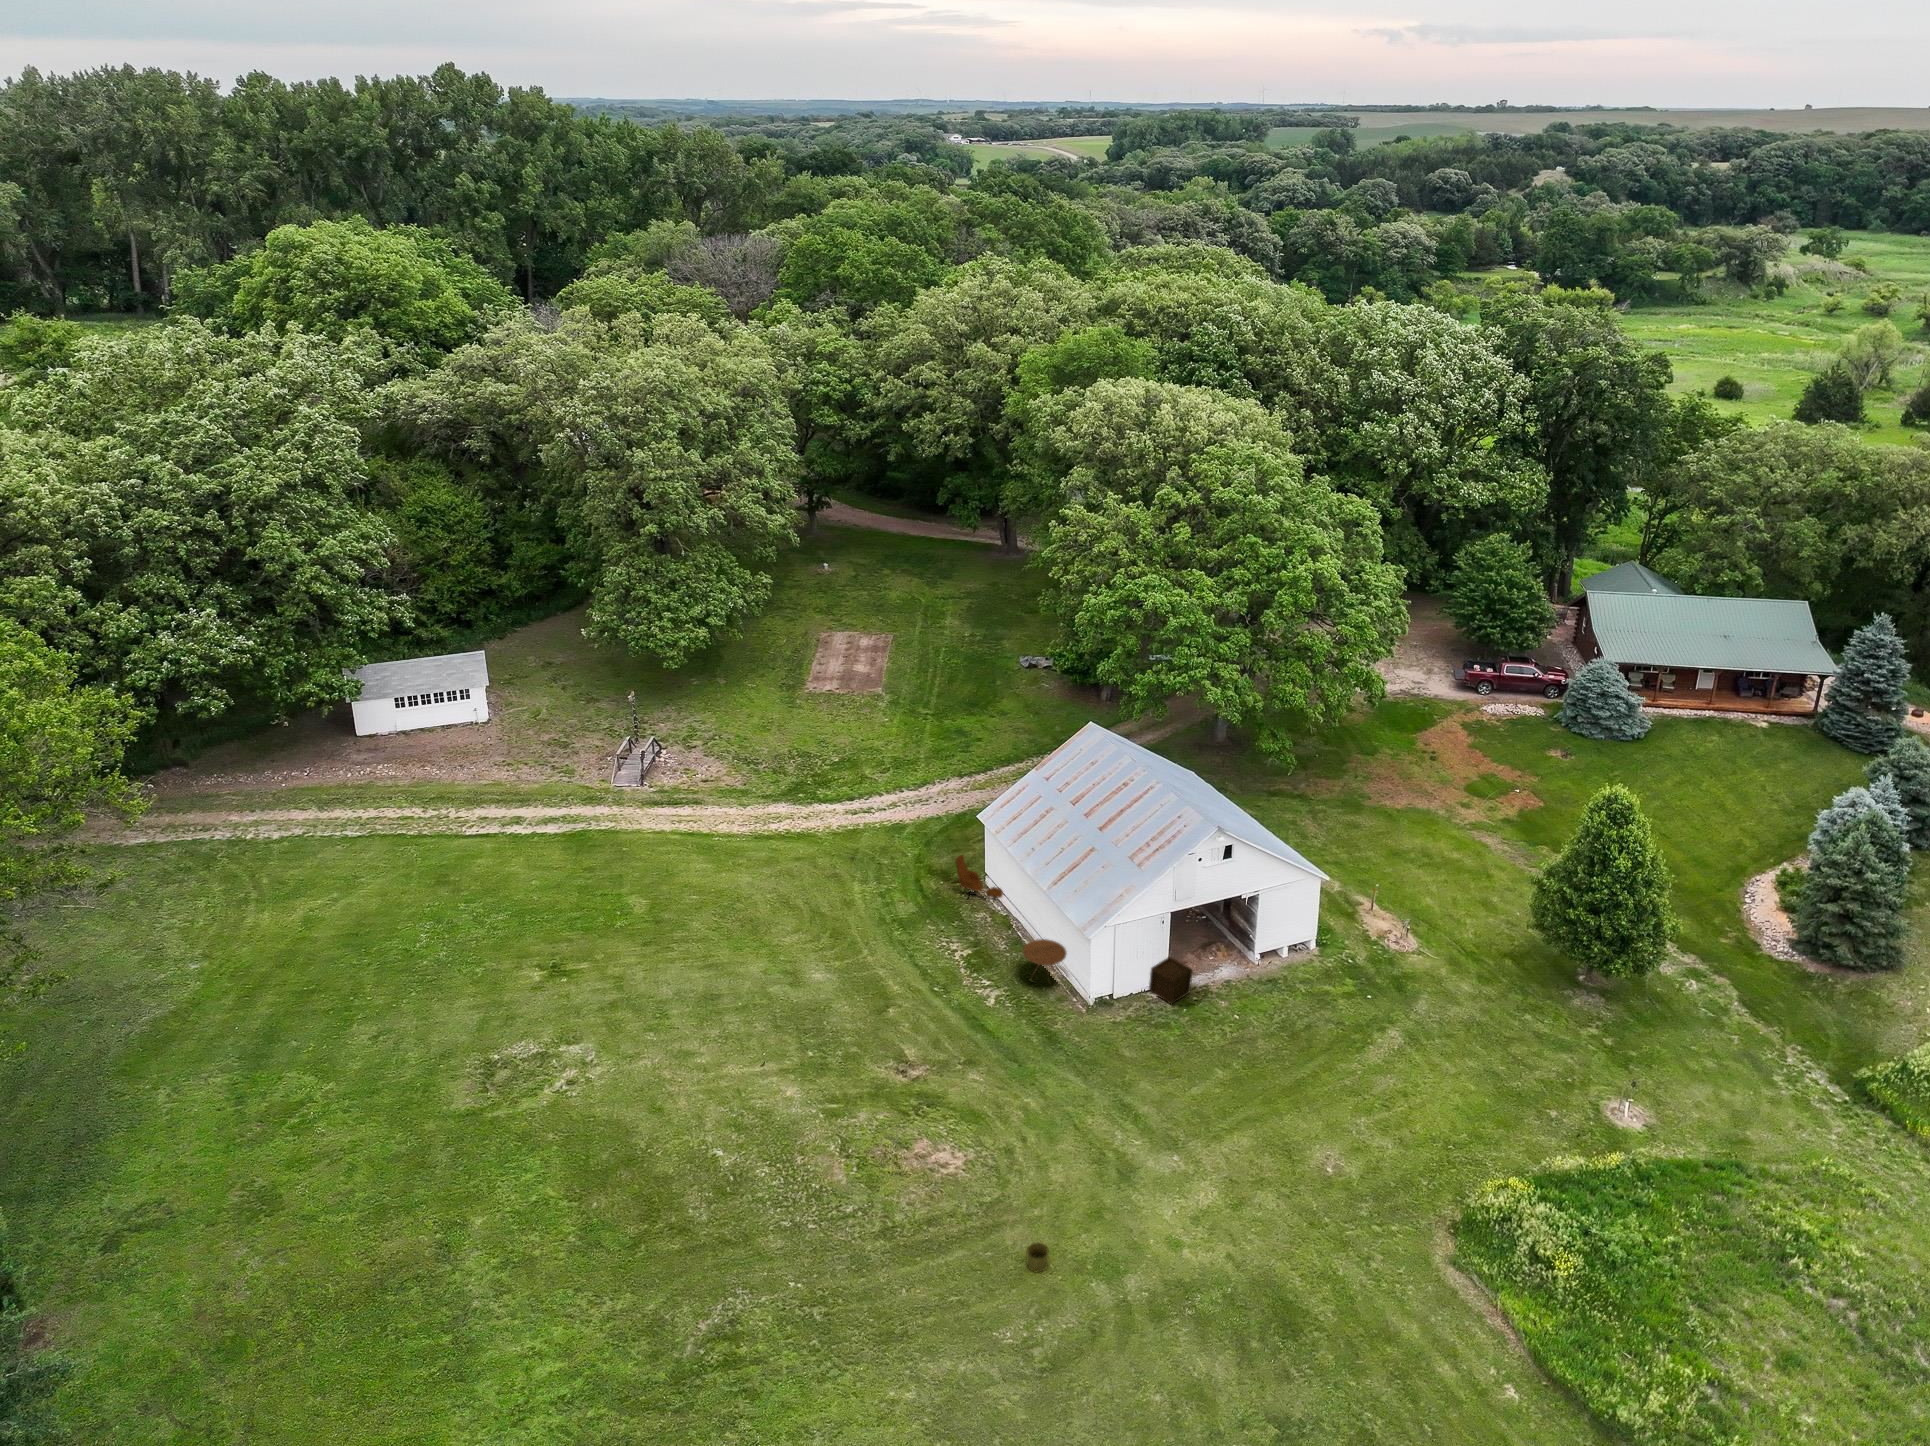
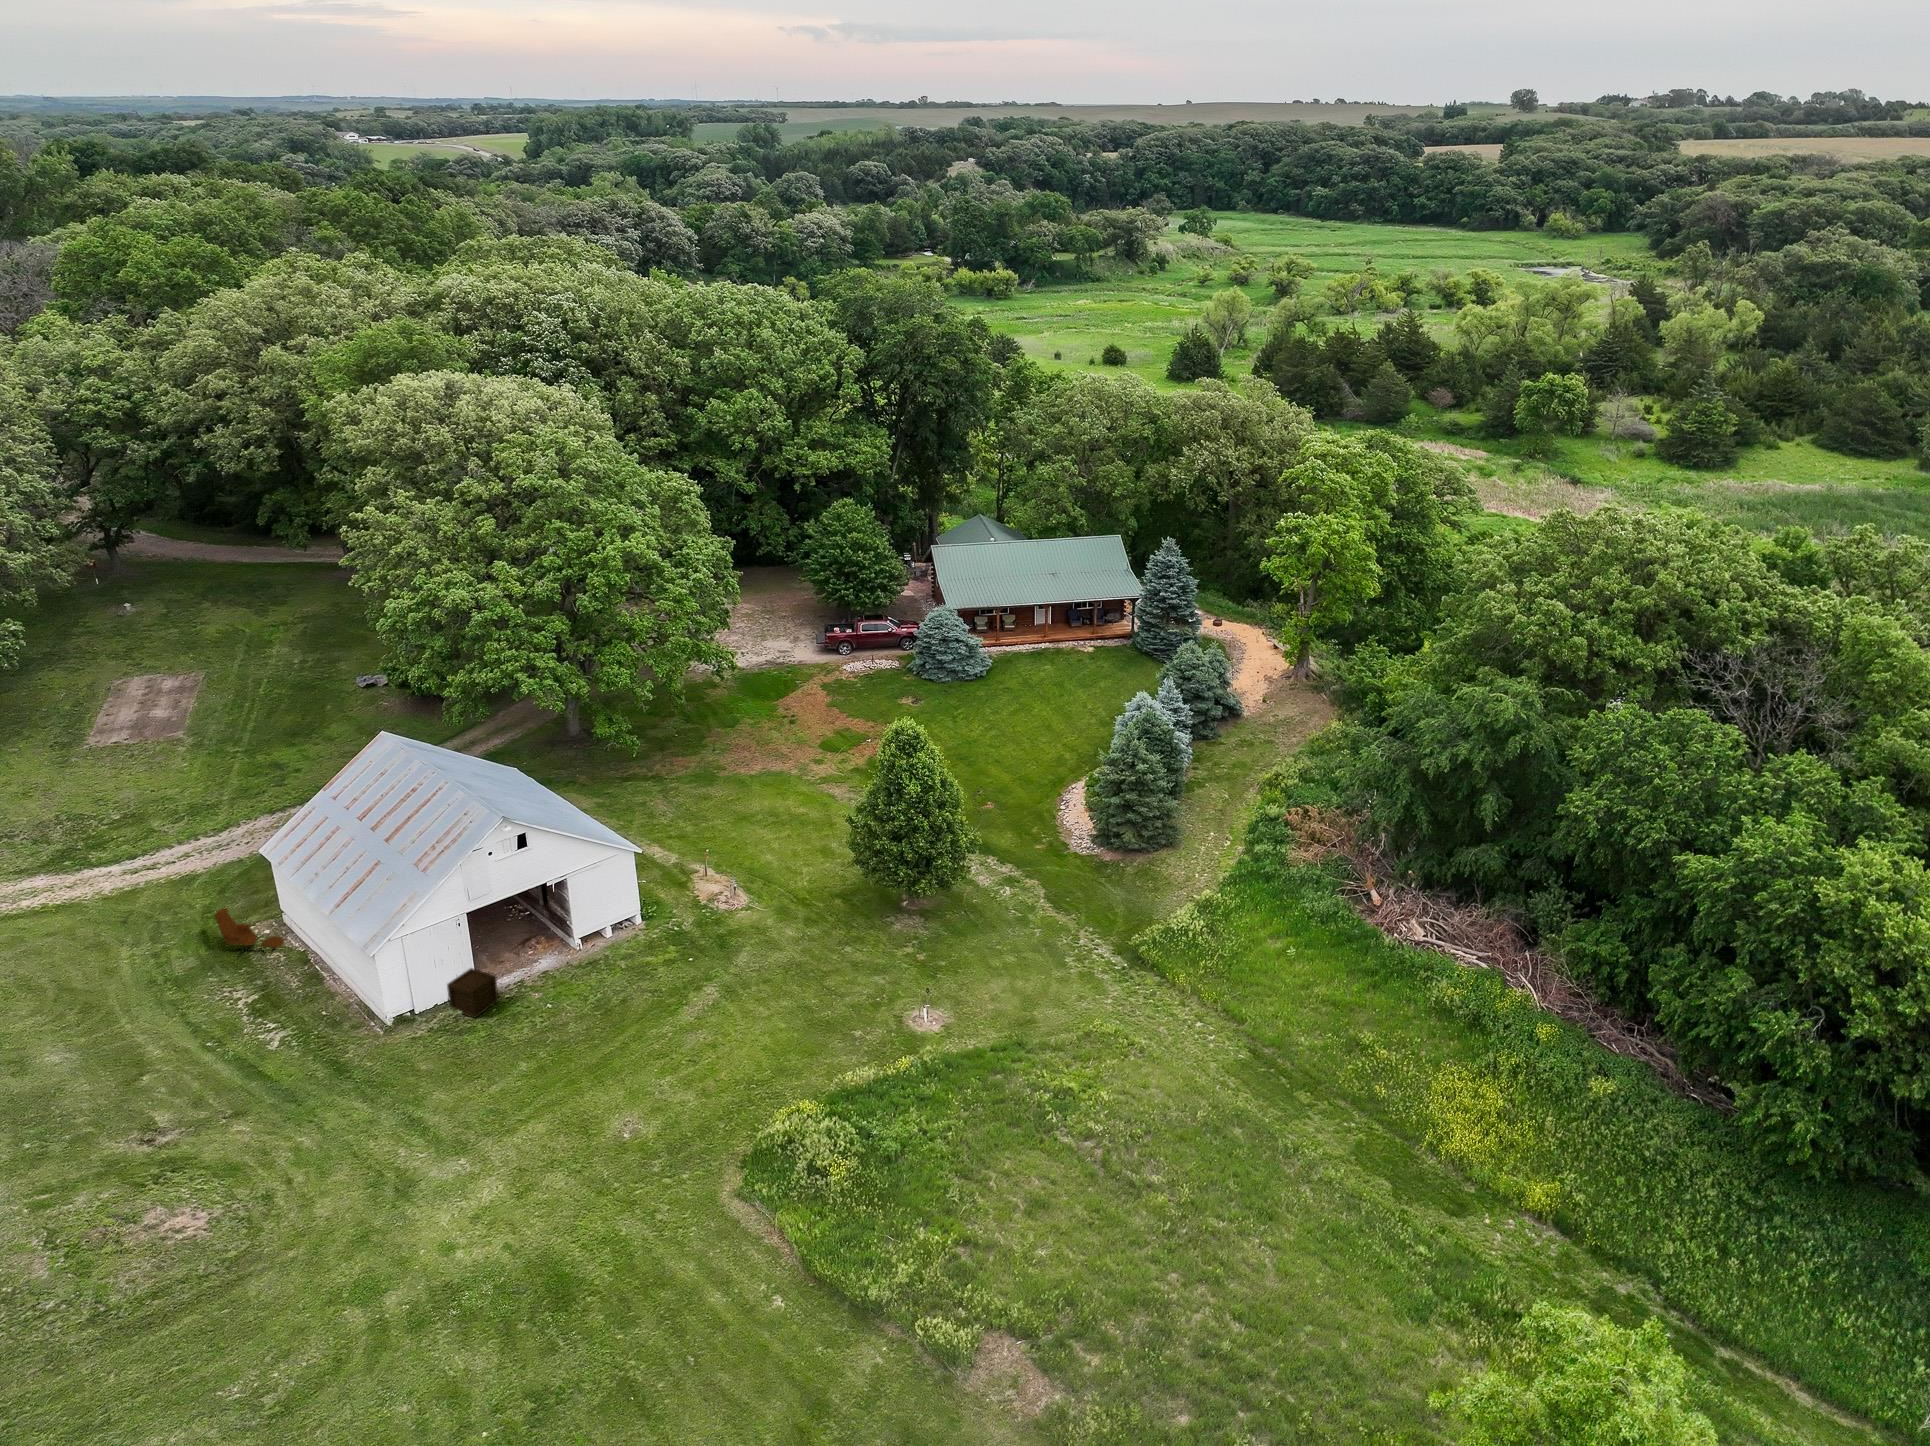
round table: present [1023,939,1067,976] -> none [290,980,346,1030]
wooden bucket: present [1026,1242,1049,1272] -> none [245,1310,278,1345]

